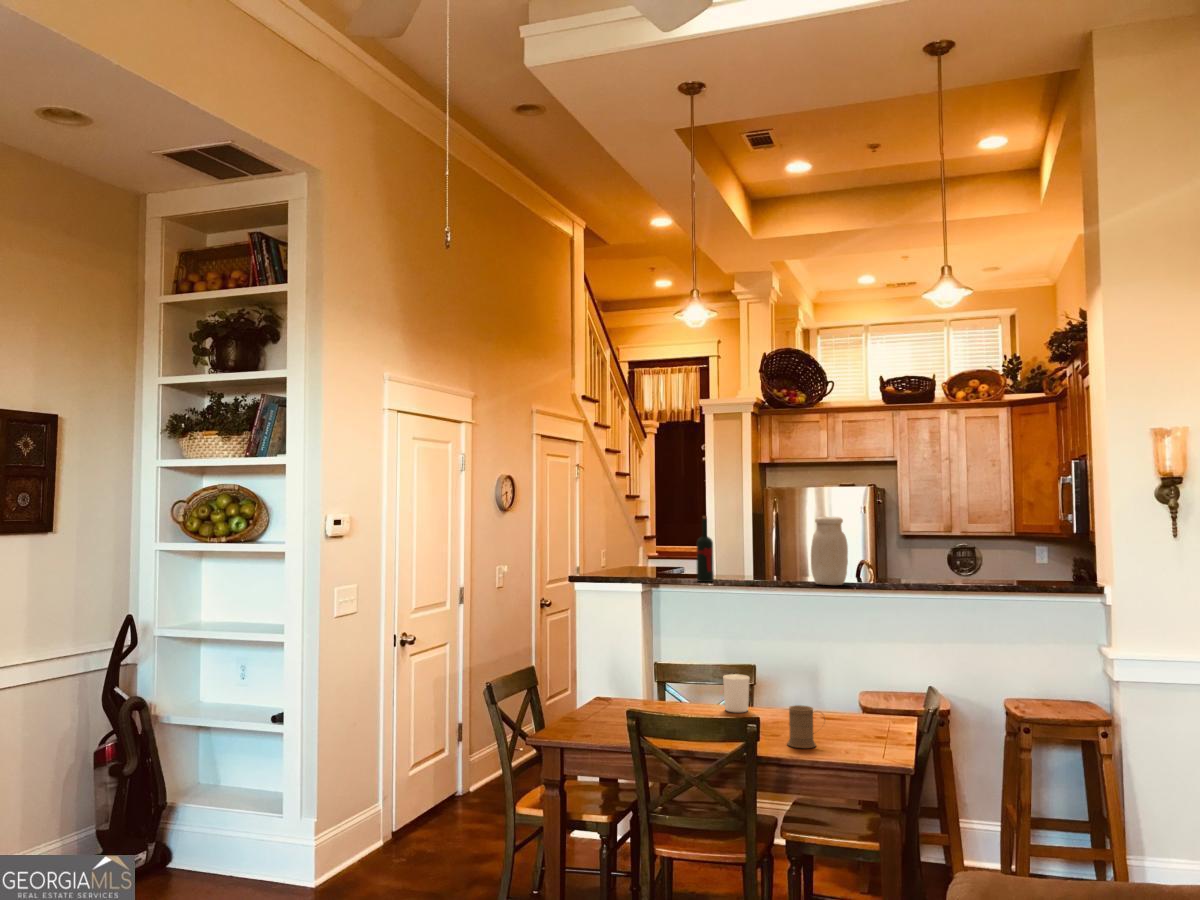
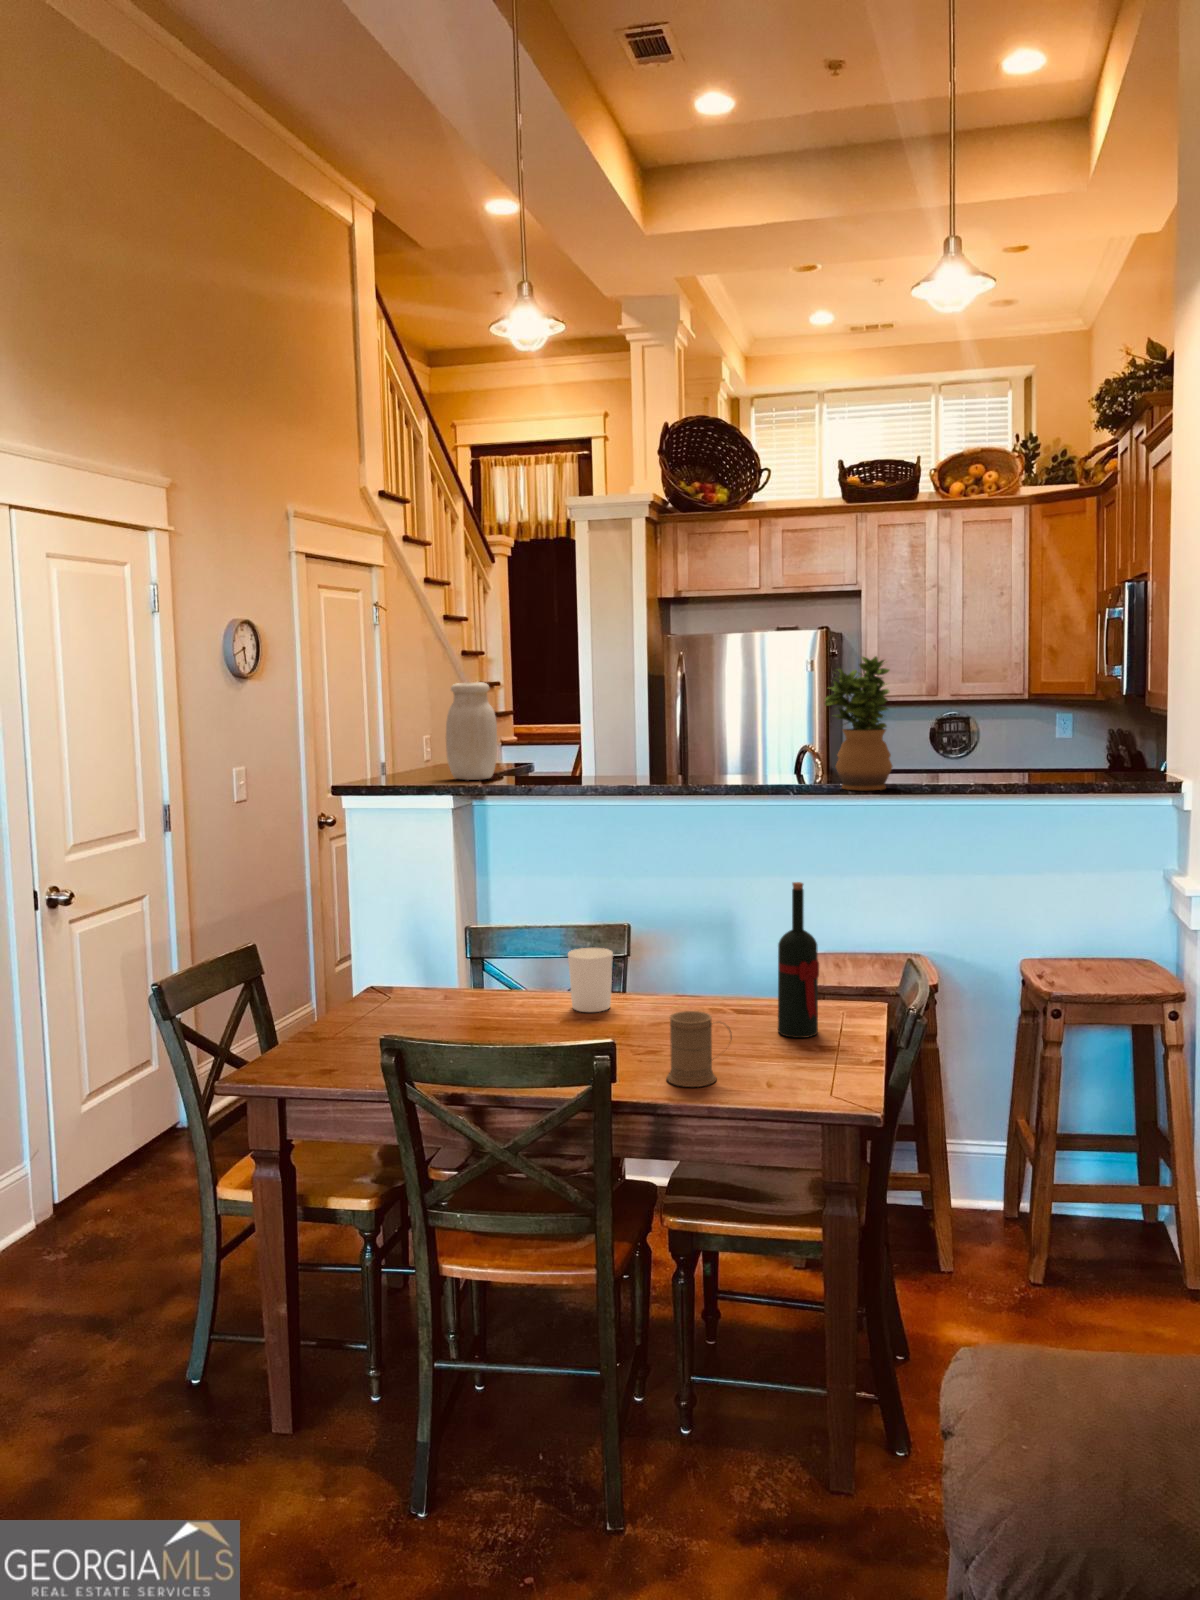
potted plant: none [873,505,918,588] -> present [825,656,892,790]
wine bottle: present [697,516,714,582] -> present [778,882,819,1038]
jar: present [811,517,848,585] -> present [446,682,497,780]

